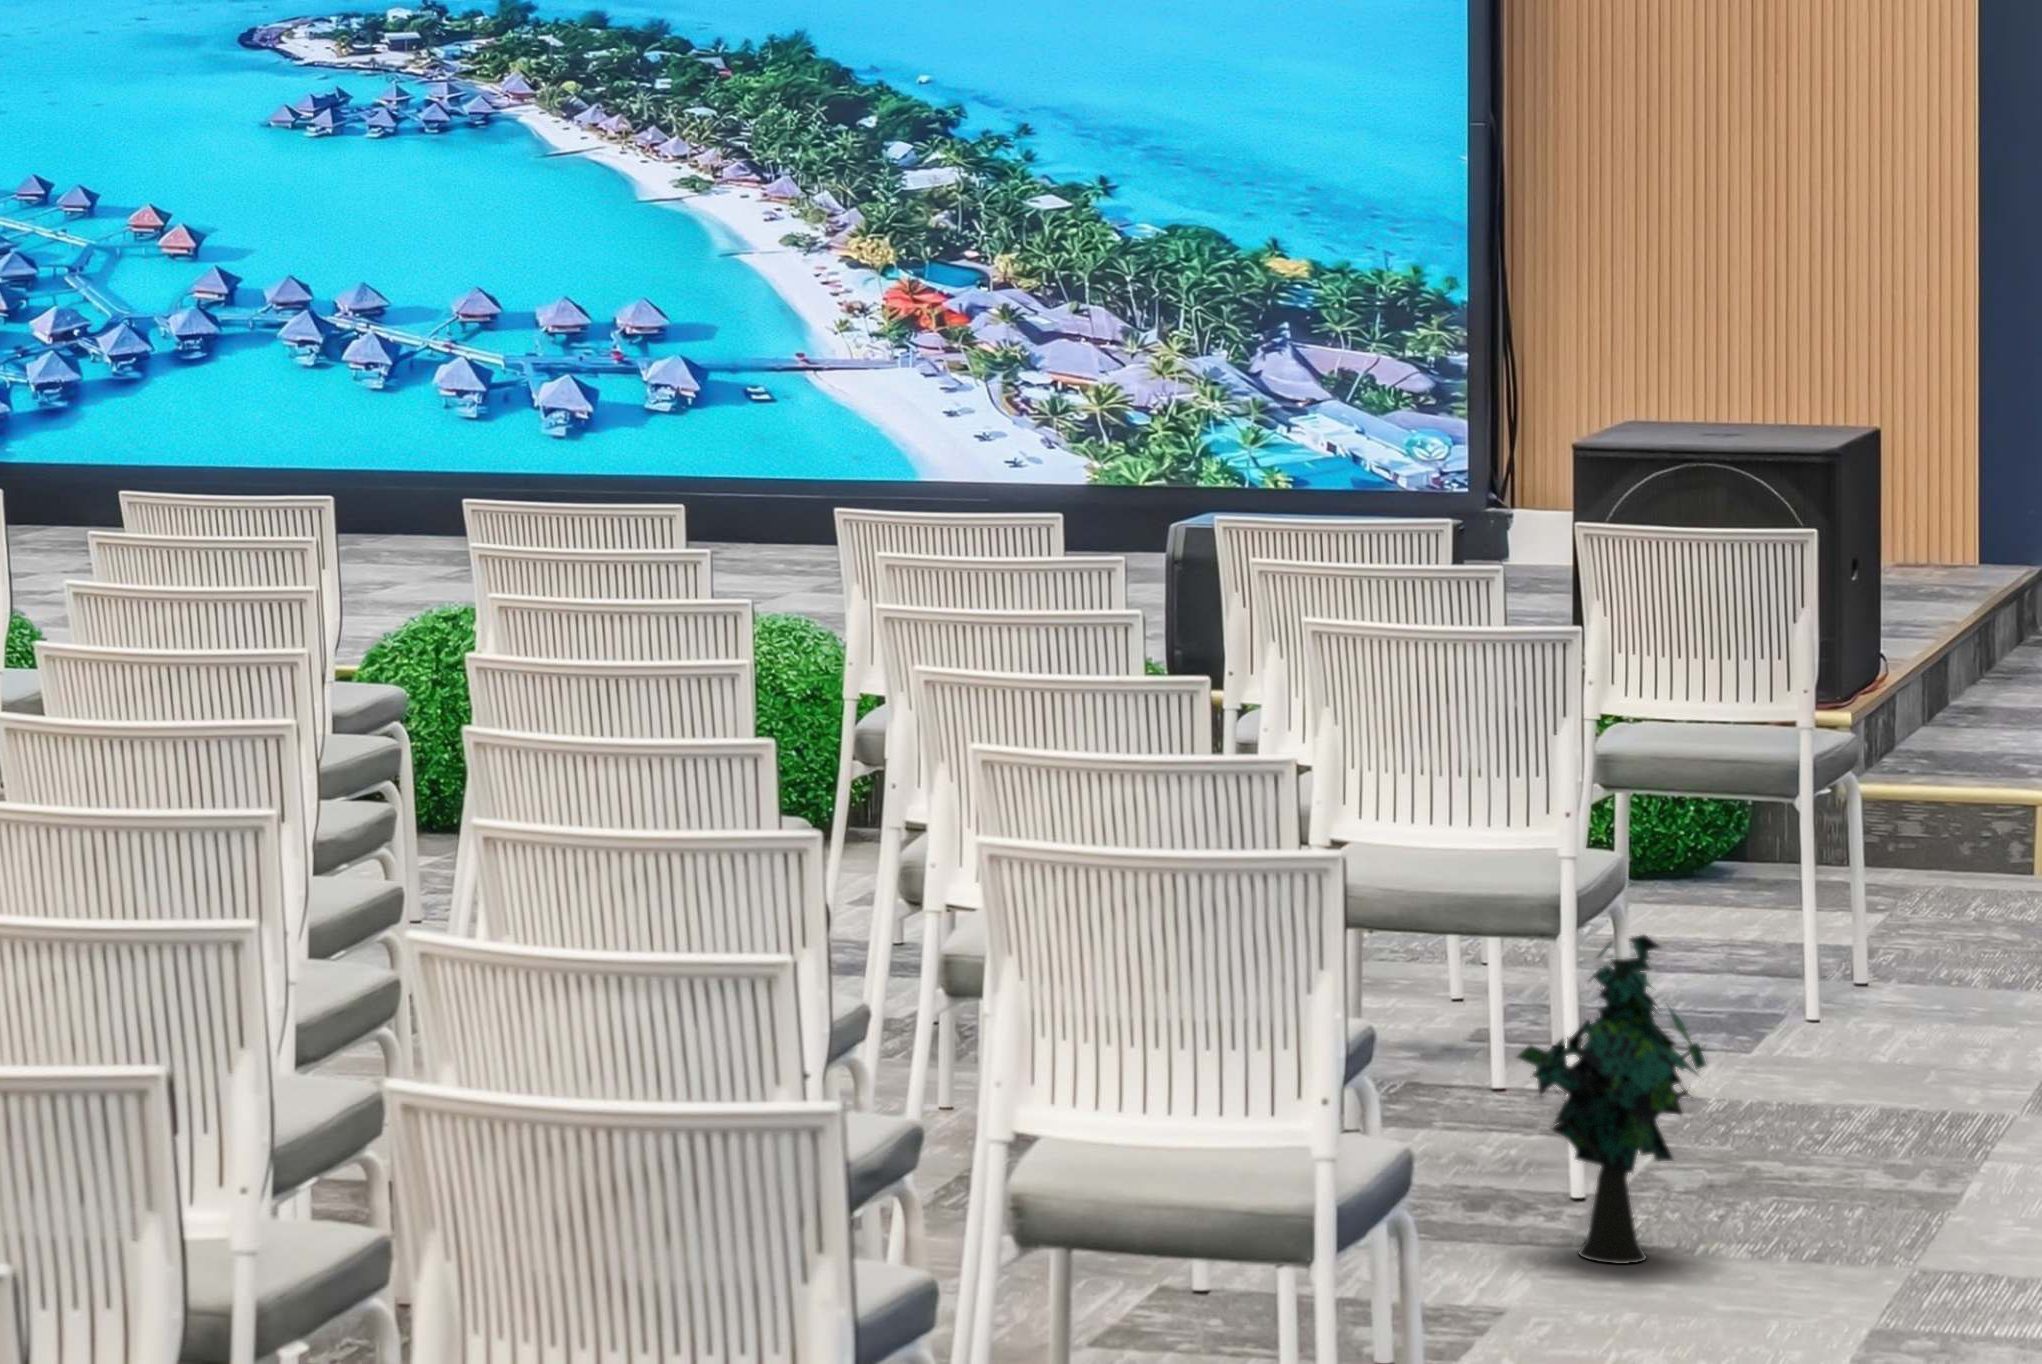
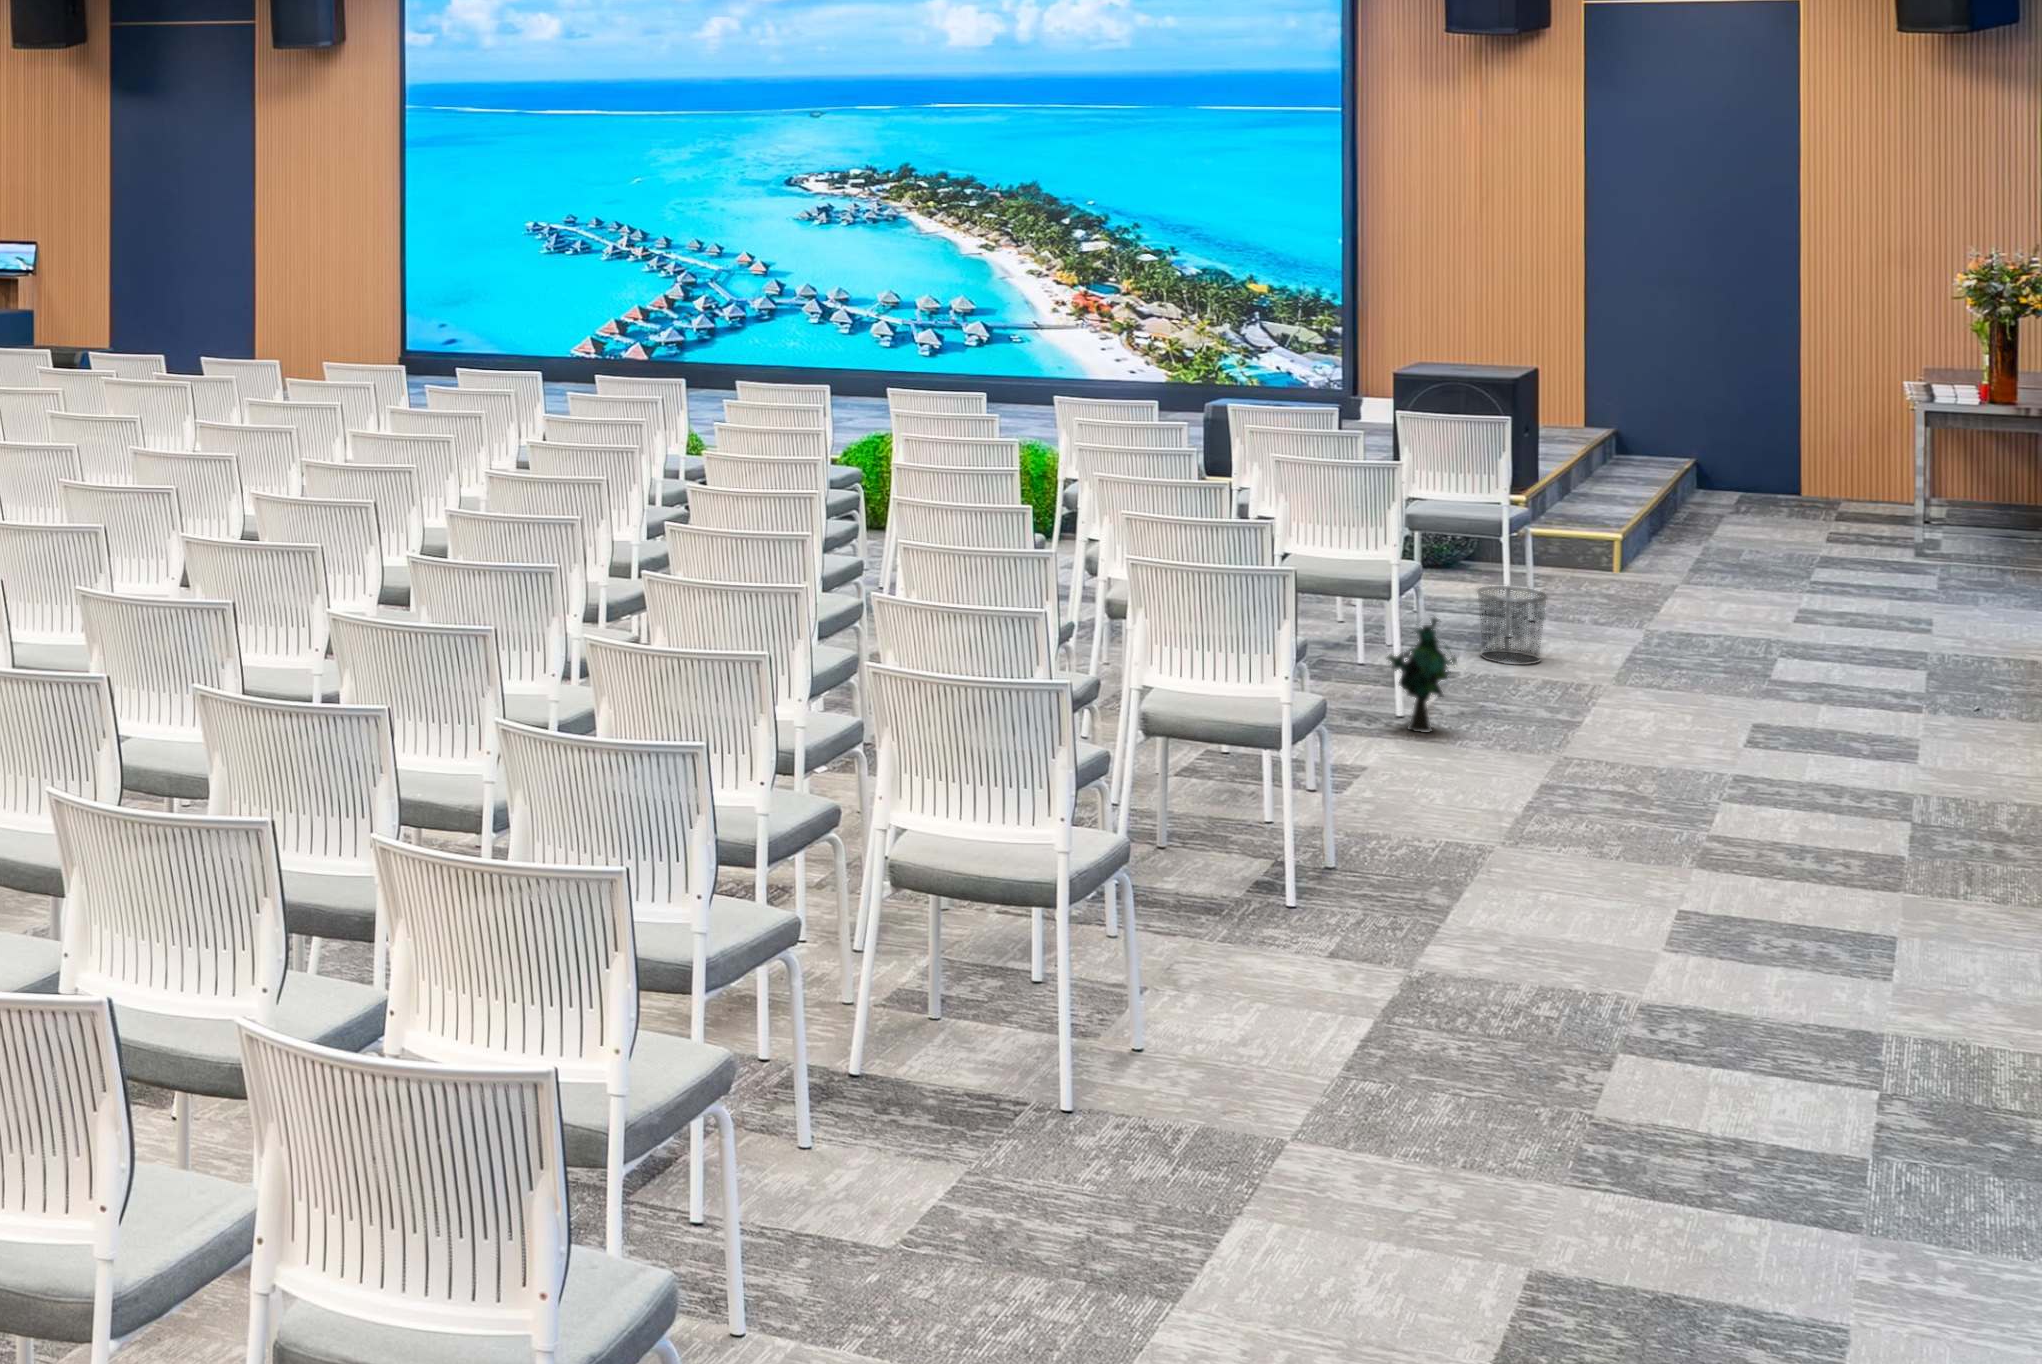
waste bin: none [1754,879,1930,1084] -> present [1478,586,1547,665]

